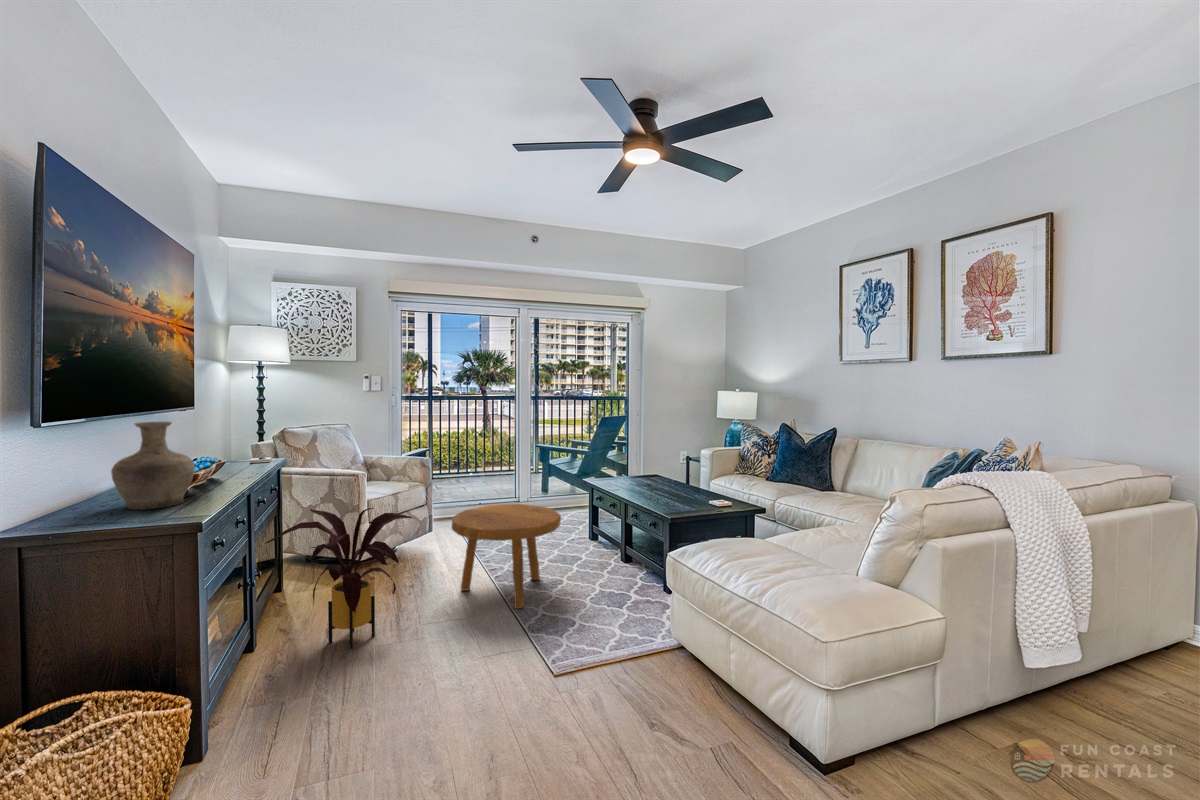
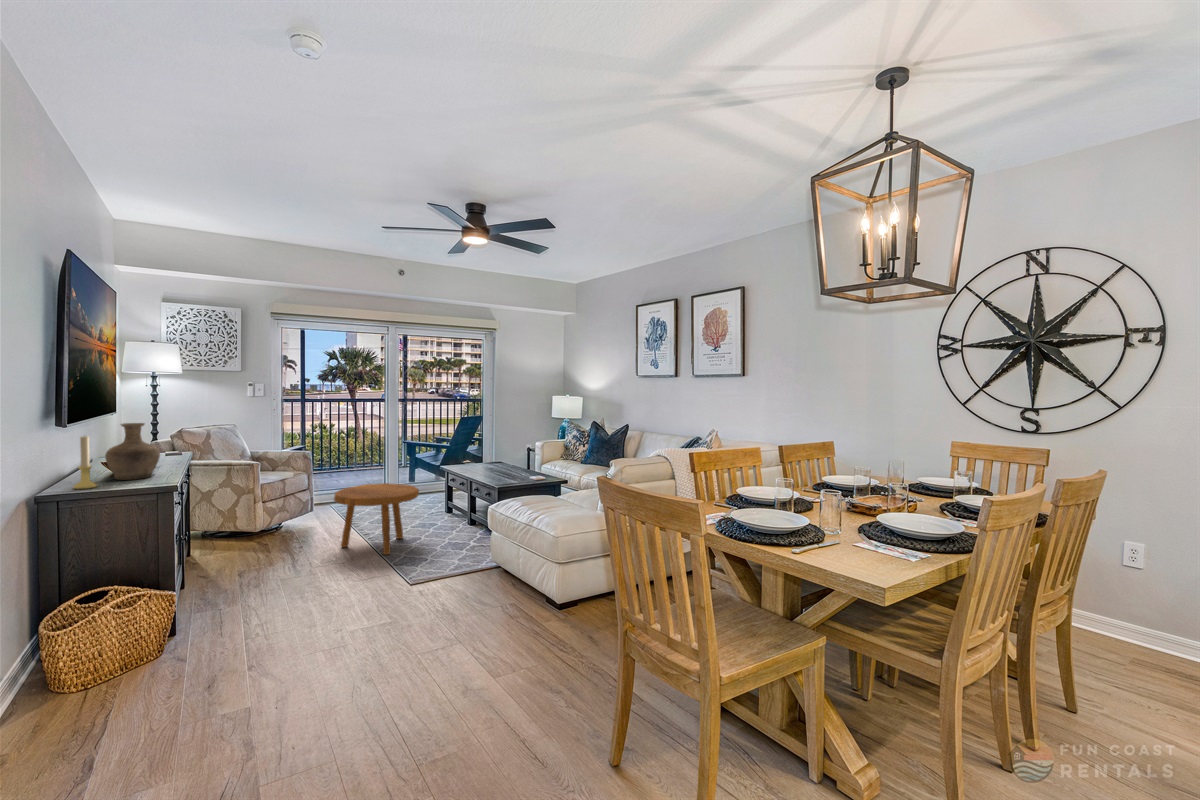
candle holder: none [41,440,82,529] -> present [74,436,97,489]
house plant: present [266,508,413,649] -> none [196,484,307,581]

